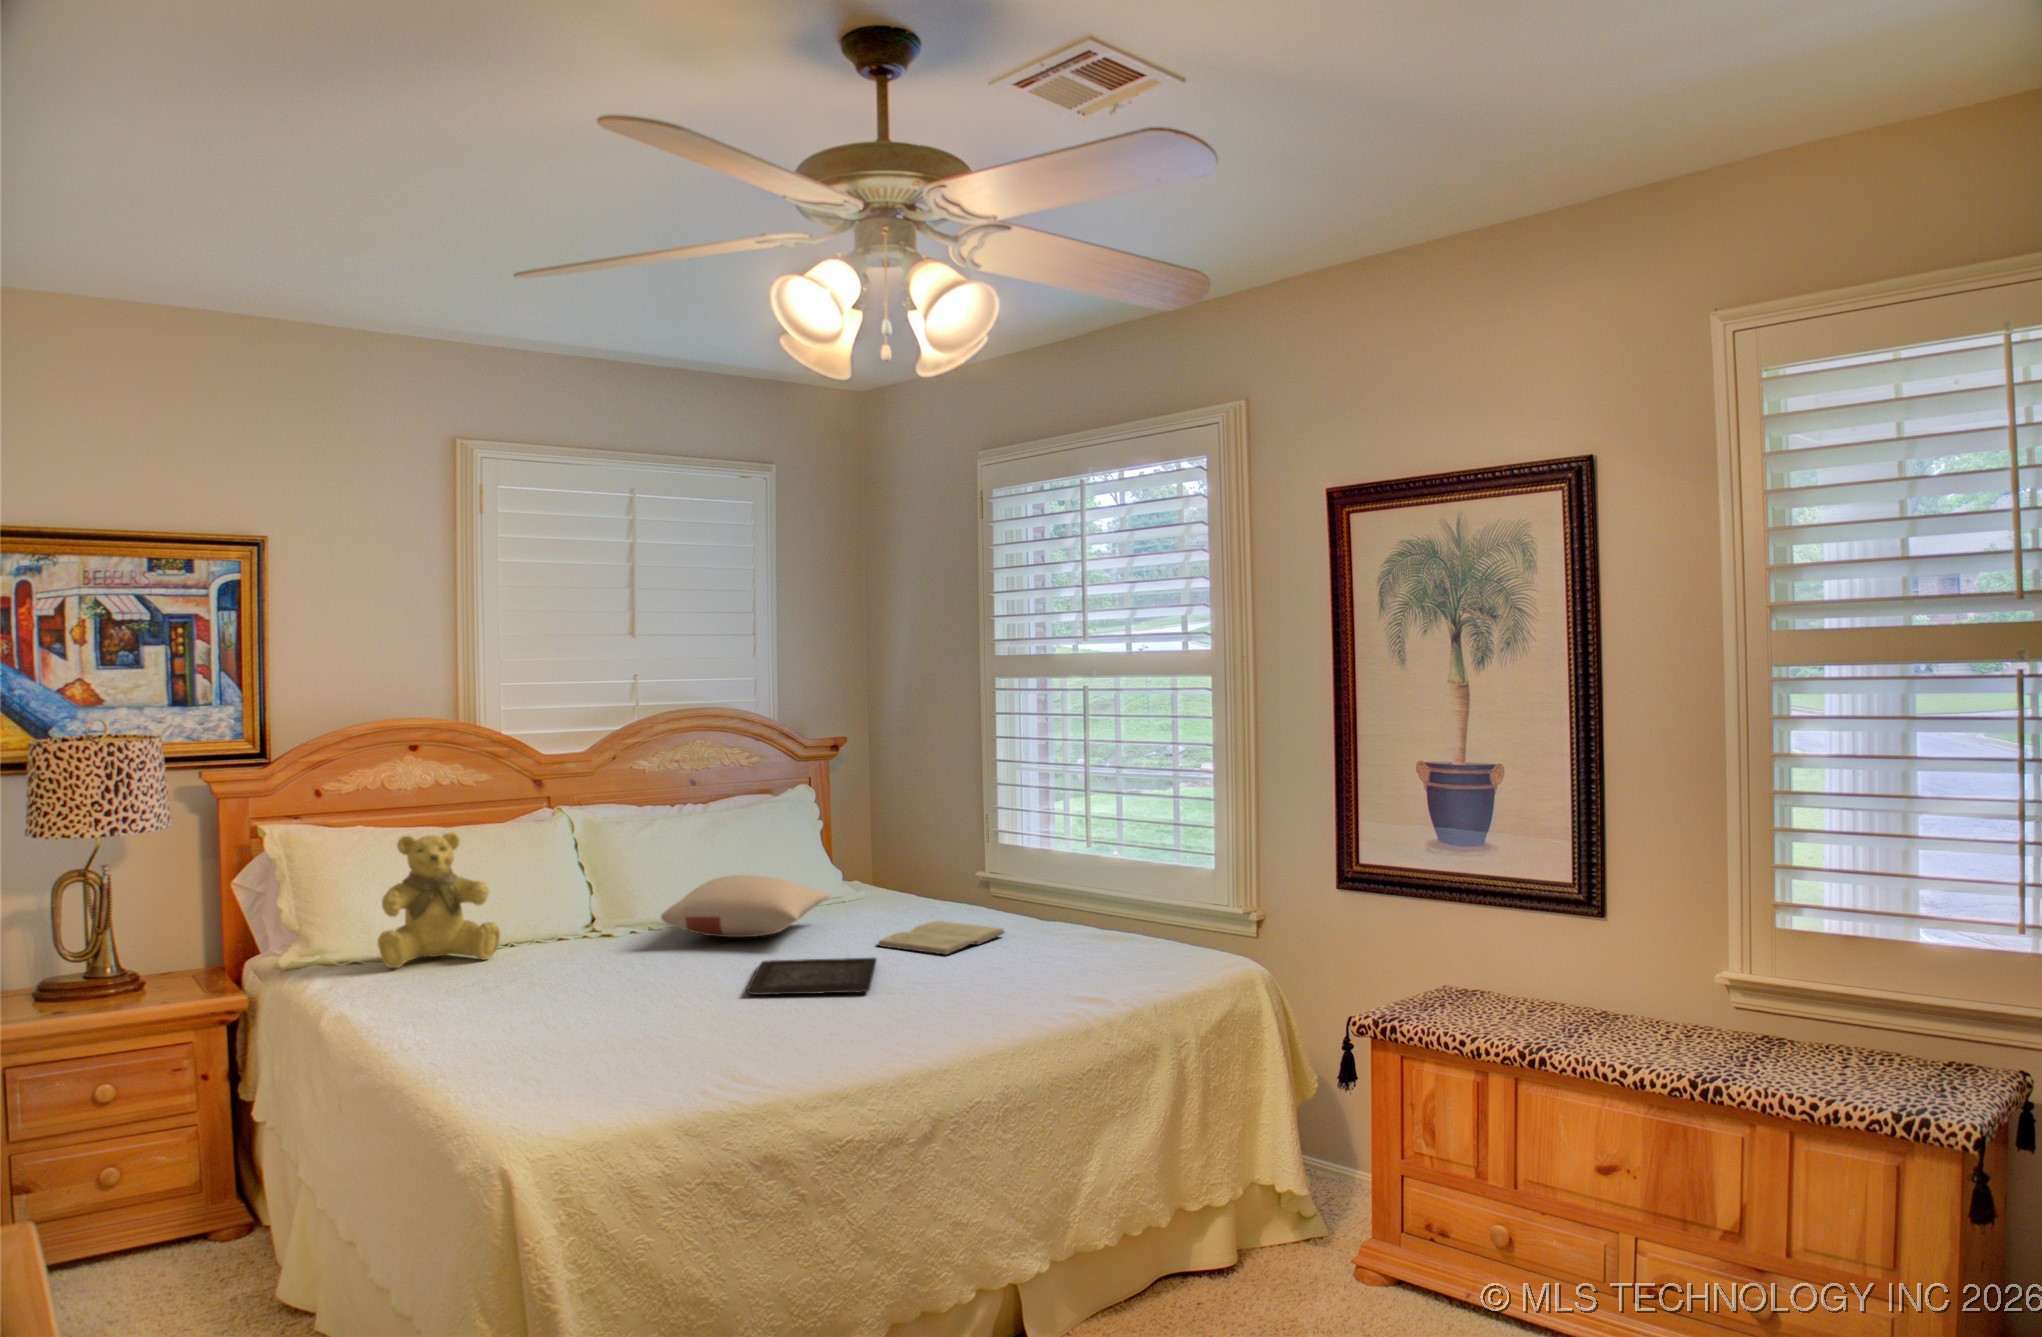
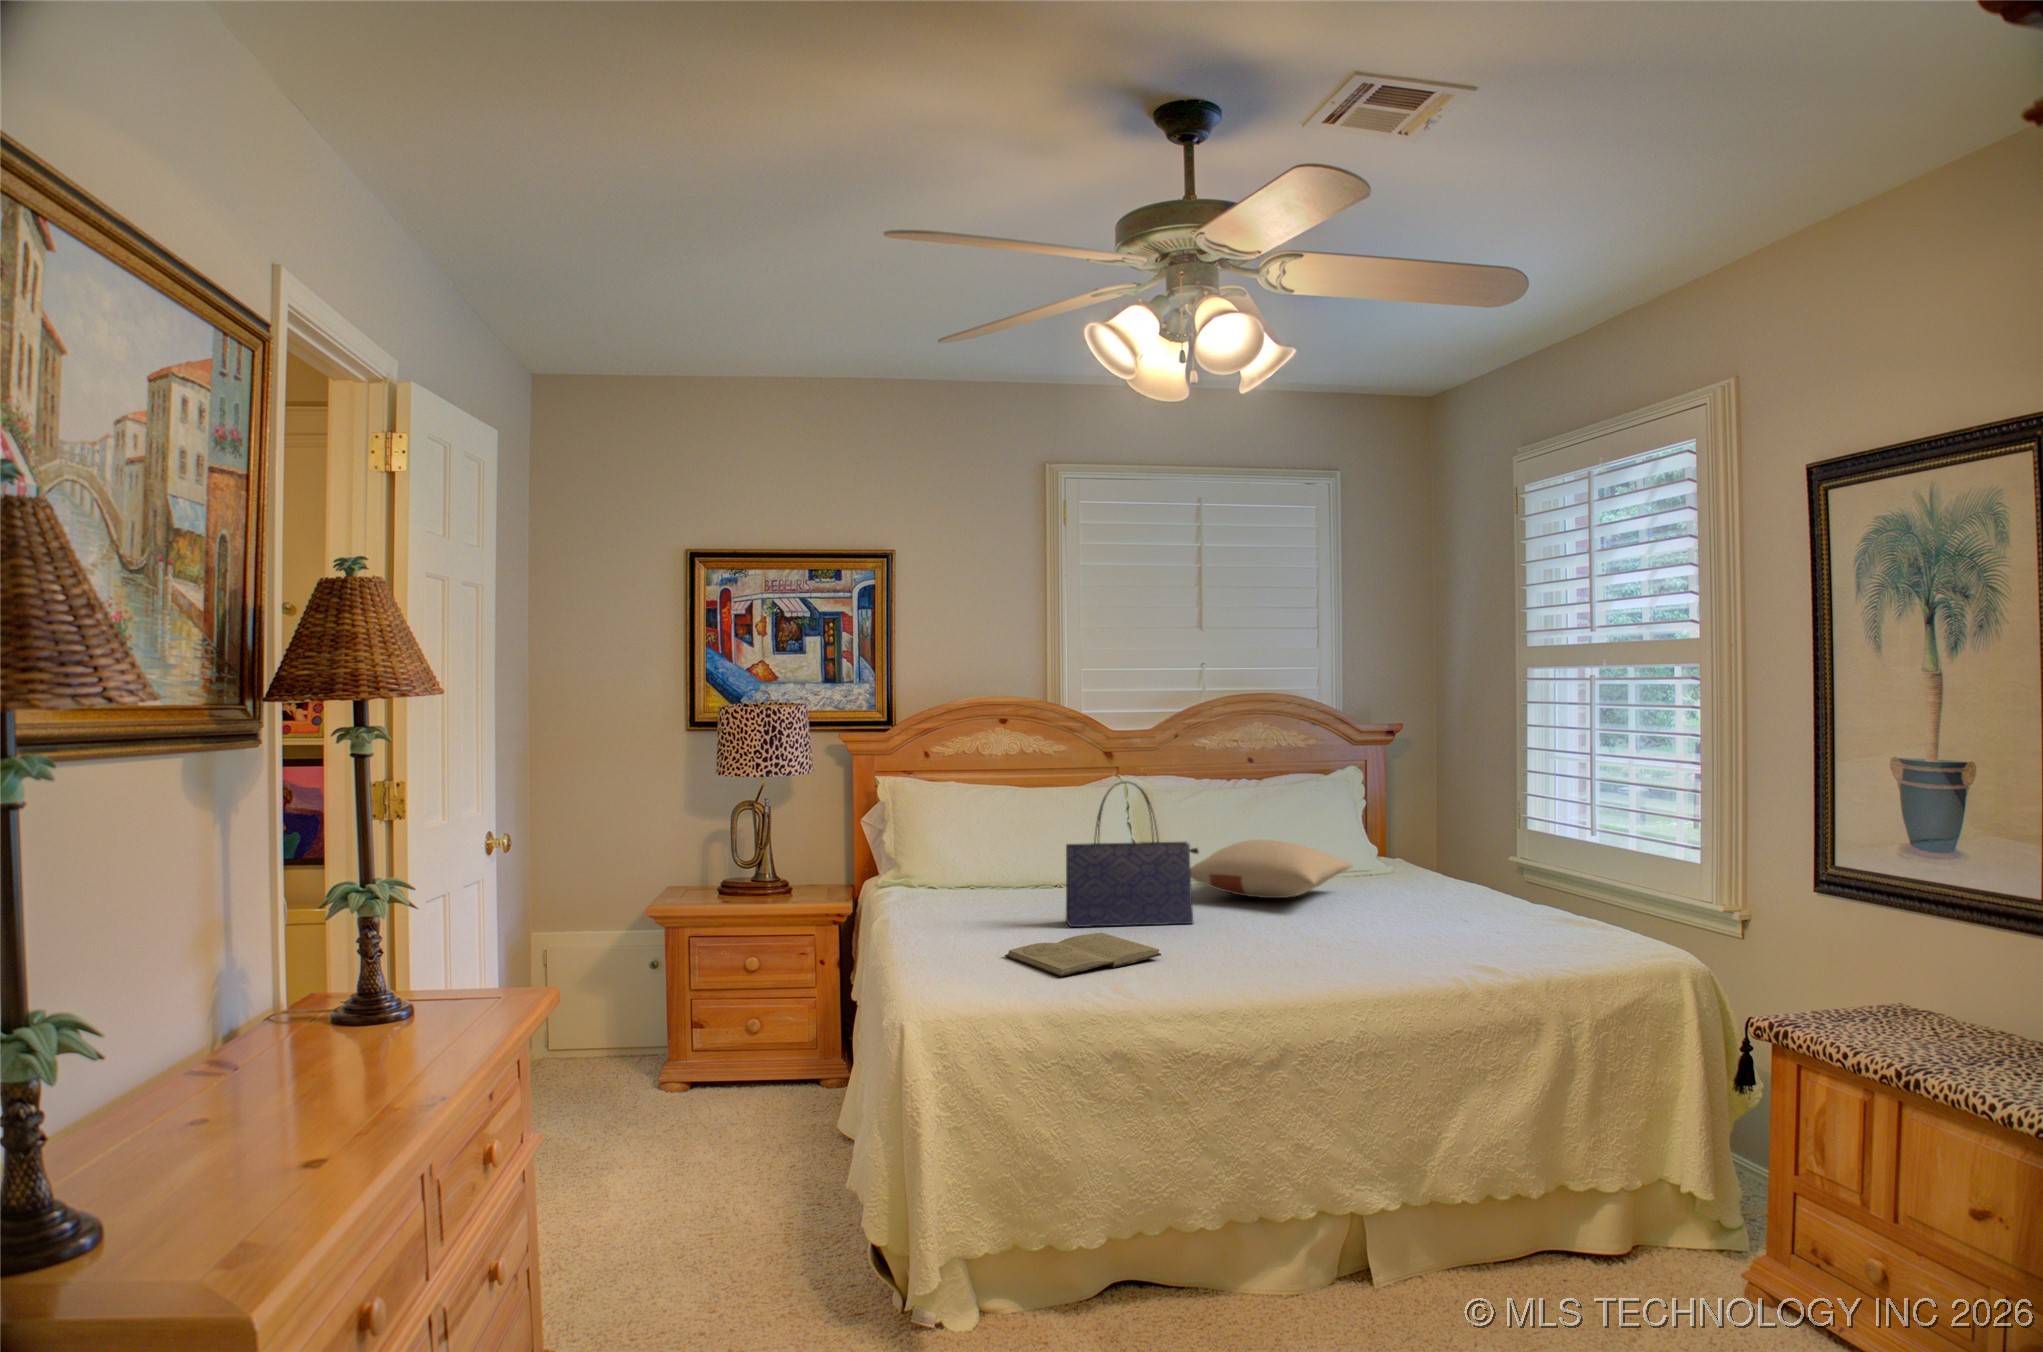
tote bag: none [535,826,681,988] -> present [1066,782,1199,927]
teddy bear: present [378,832,500,968] -> none [947,786,1048,900]
book: present [877,921,1004,955] -> present [1005,933,1161,976]
tray: present [747,957,876,995] -> none [1252,920,1393,960]

